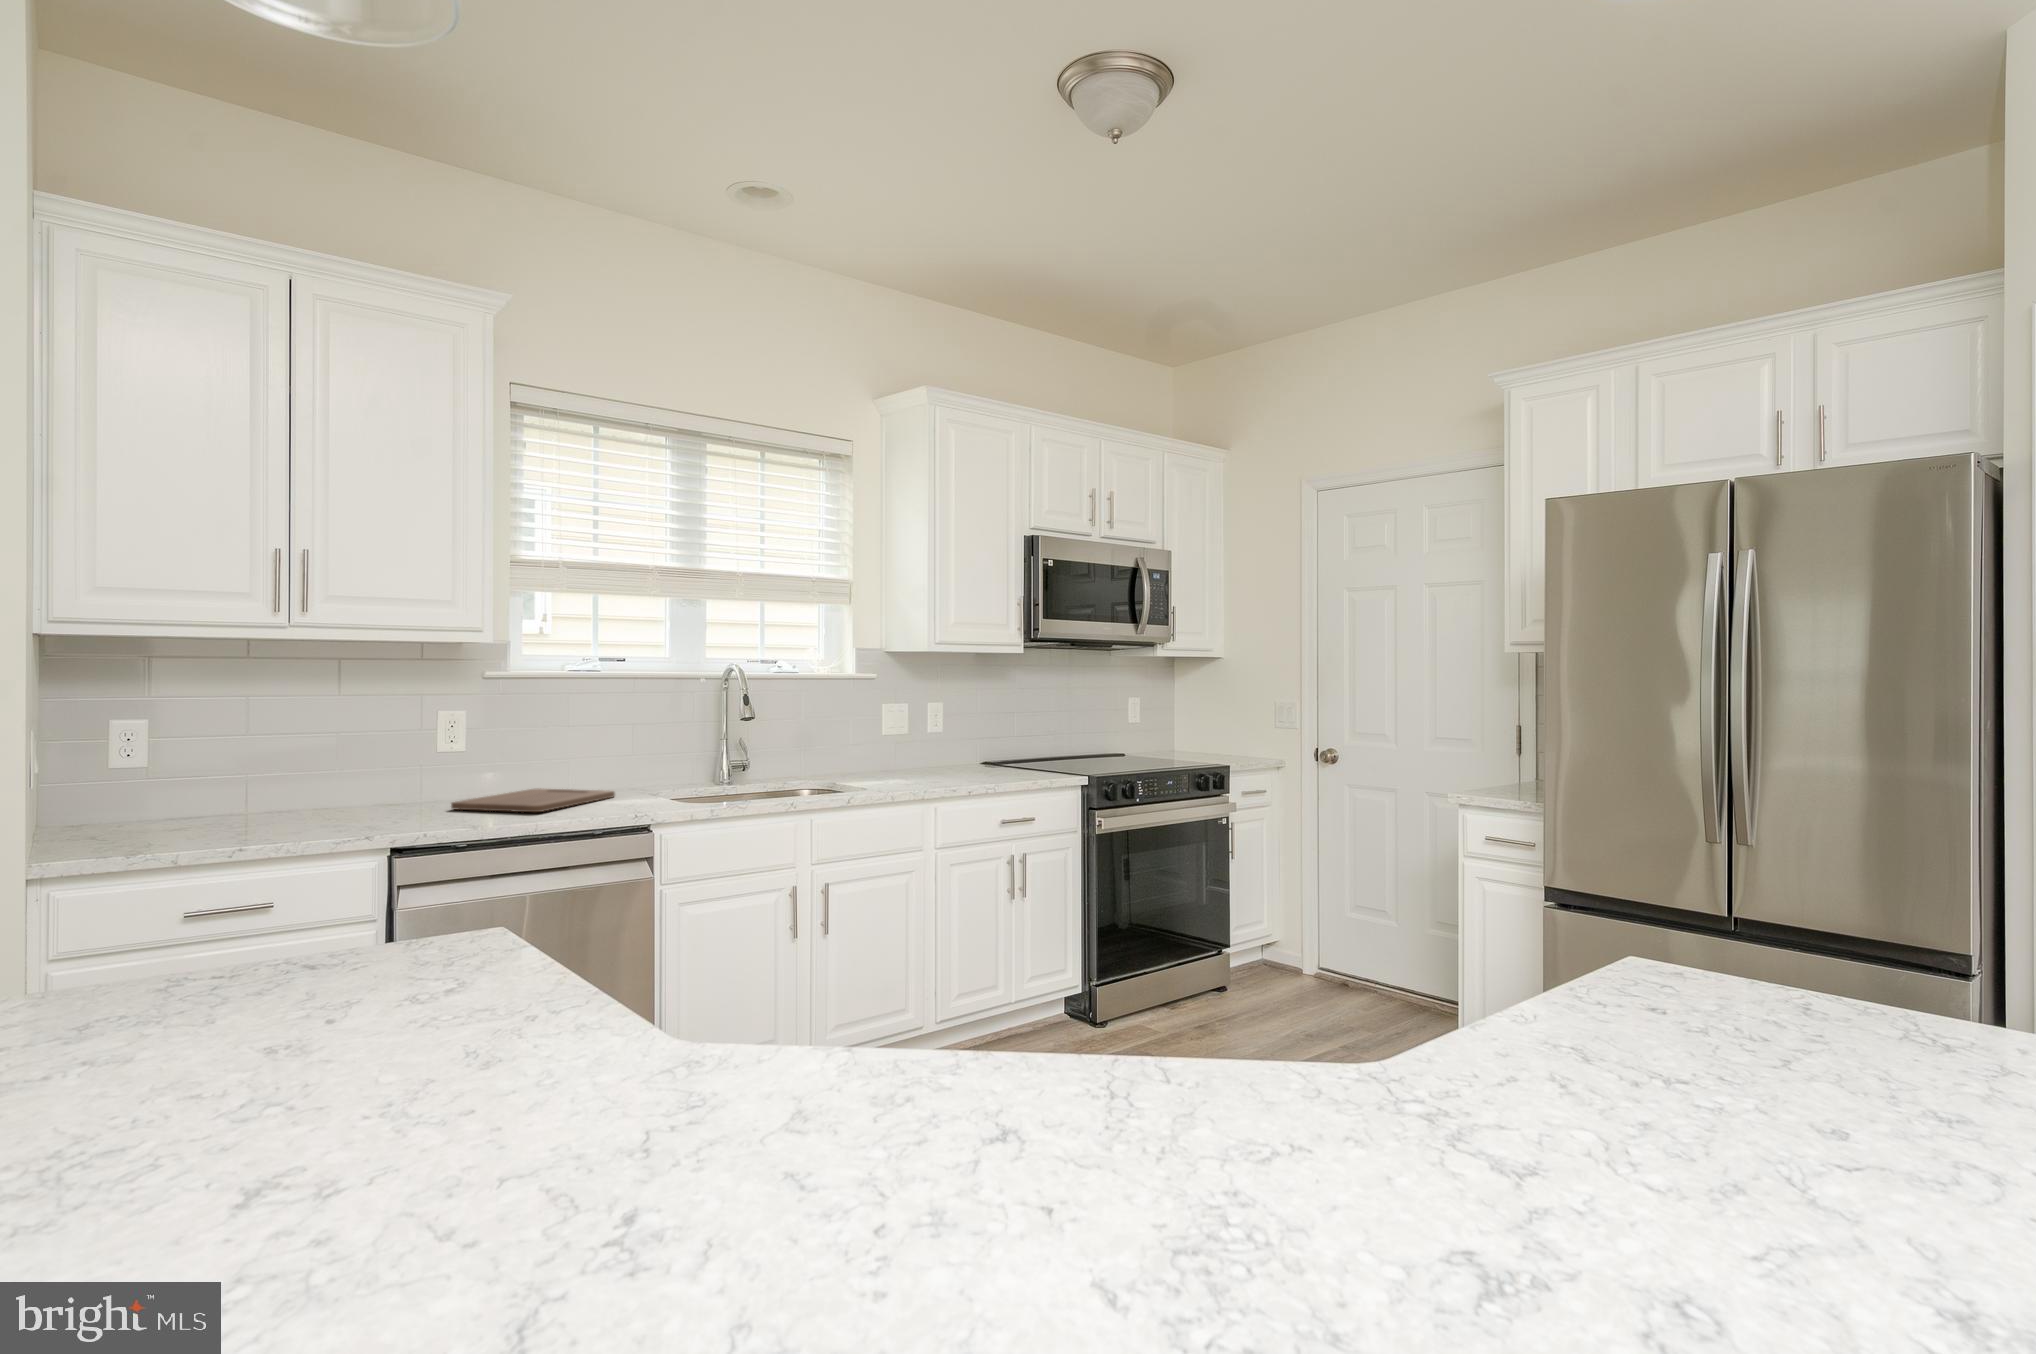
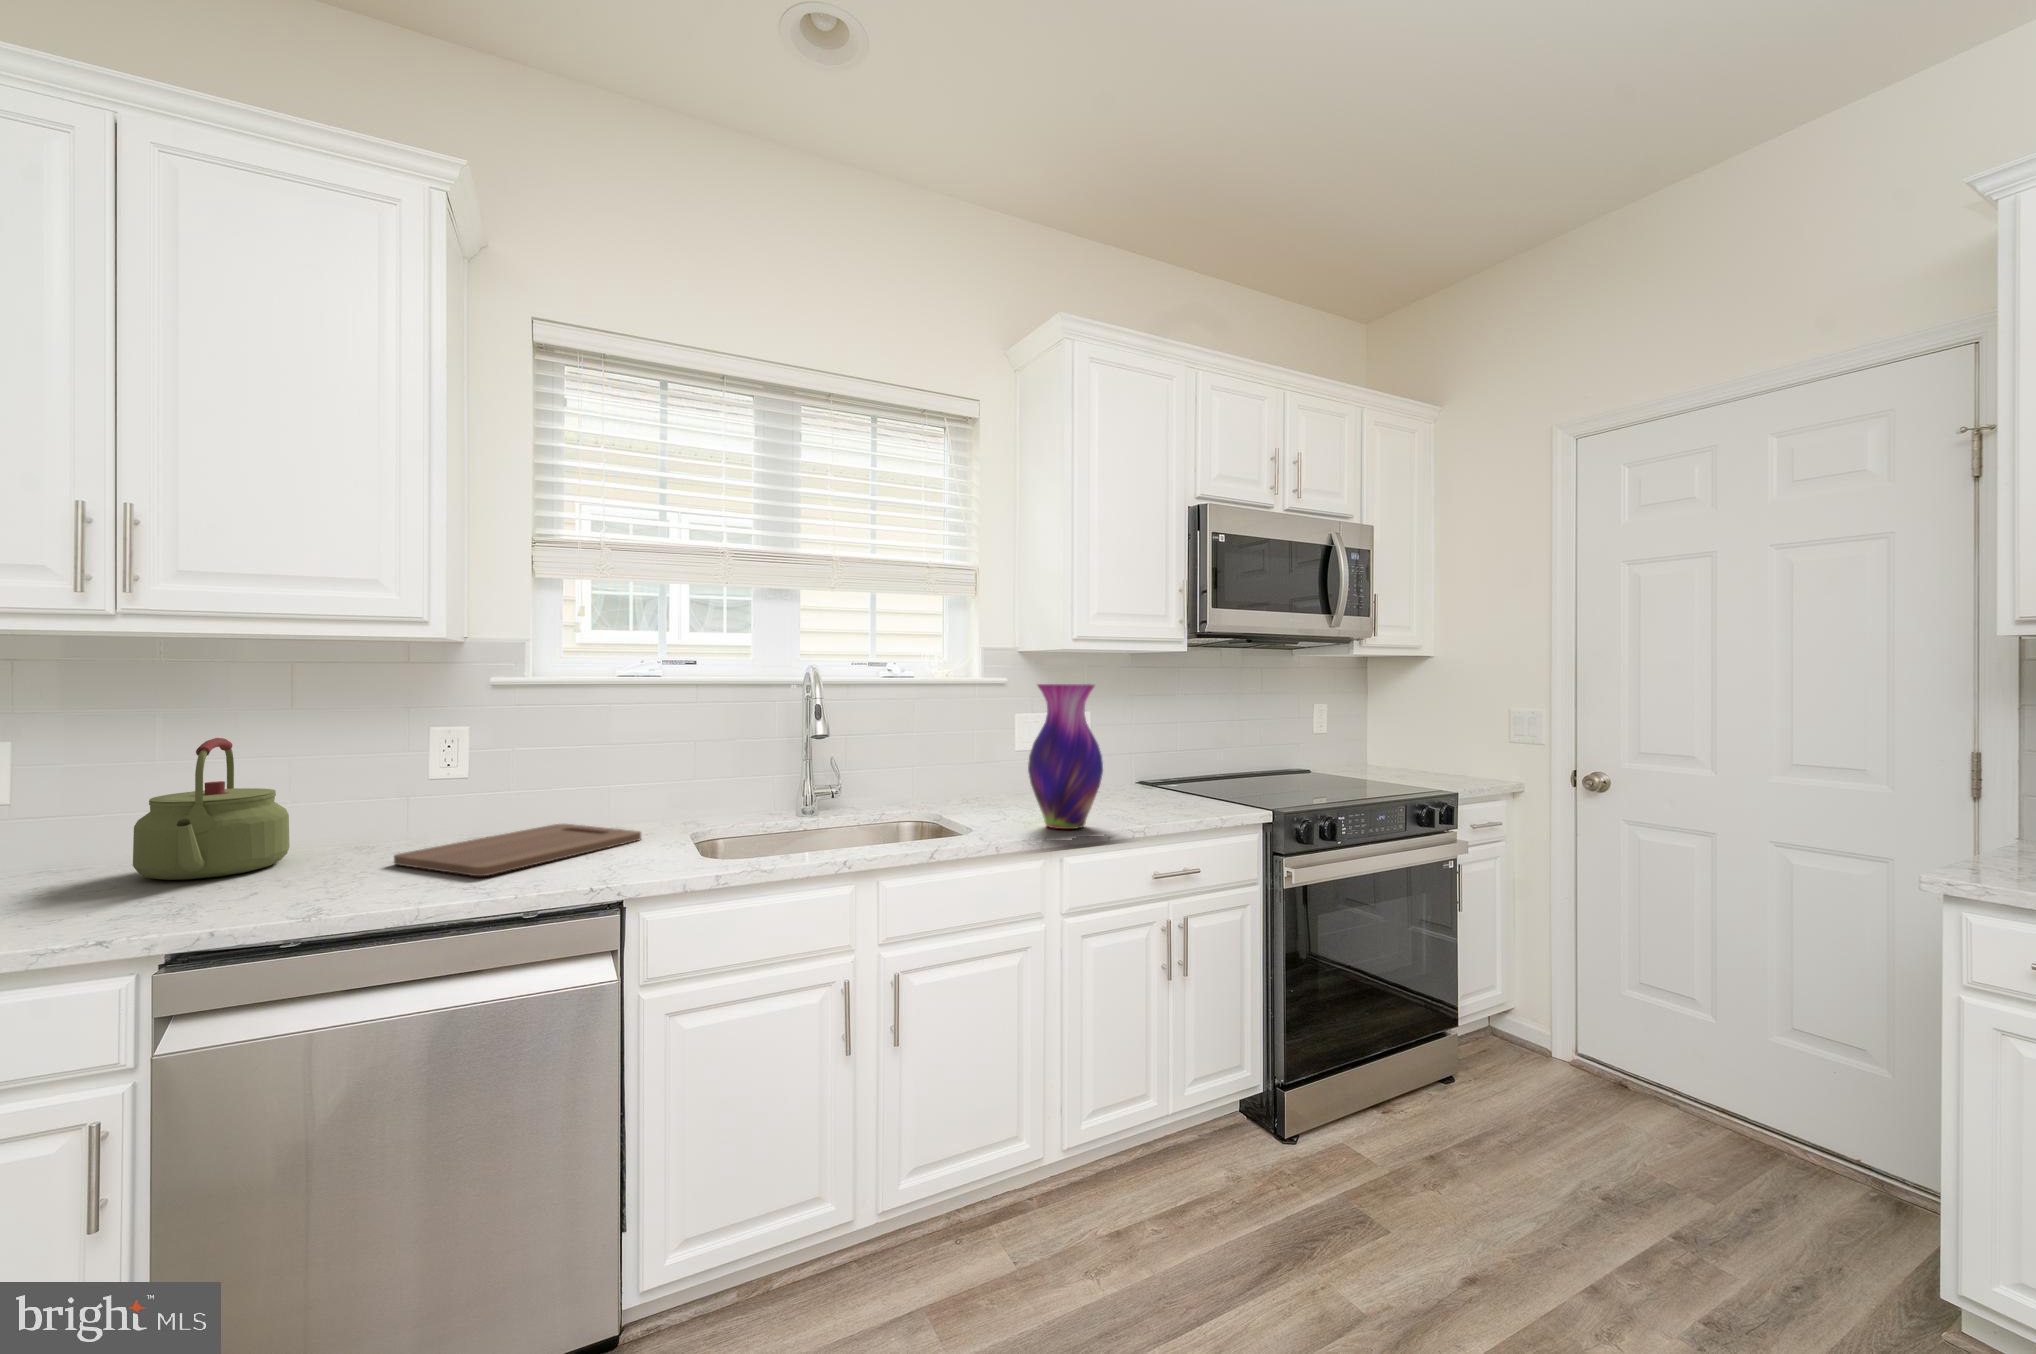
vase: none [907,678,964,787] -> present [1028,684,1103,829]
kettle: none [264,715,364,818] -> present [133,738,289,880]

